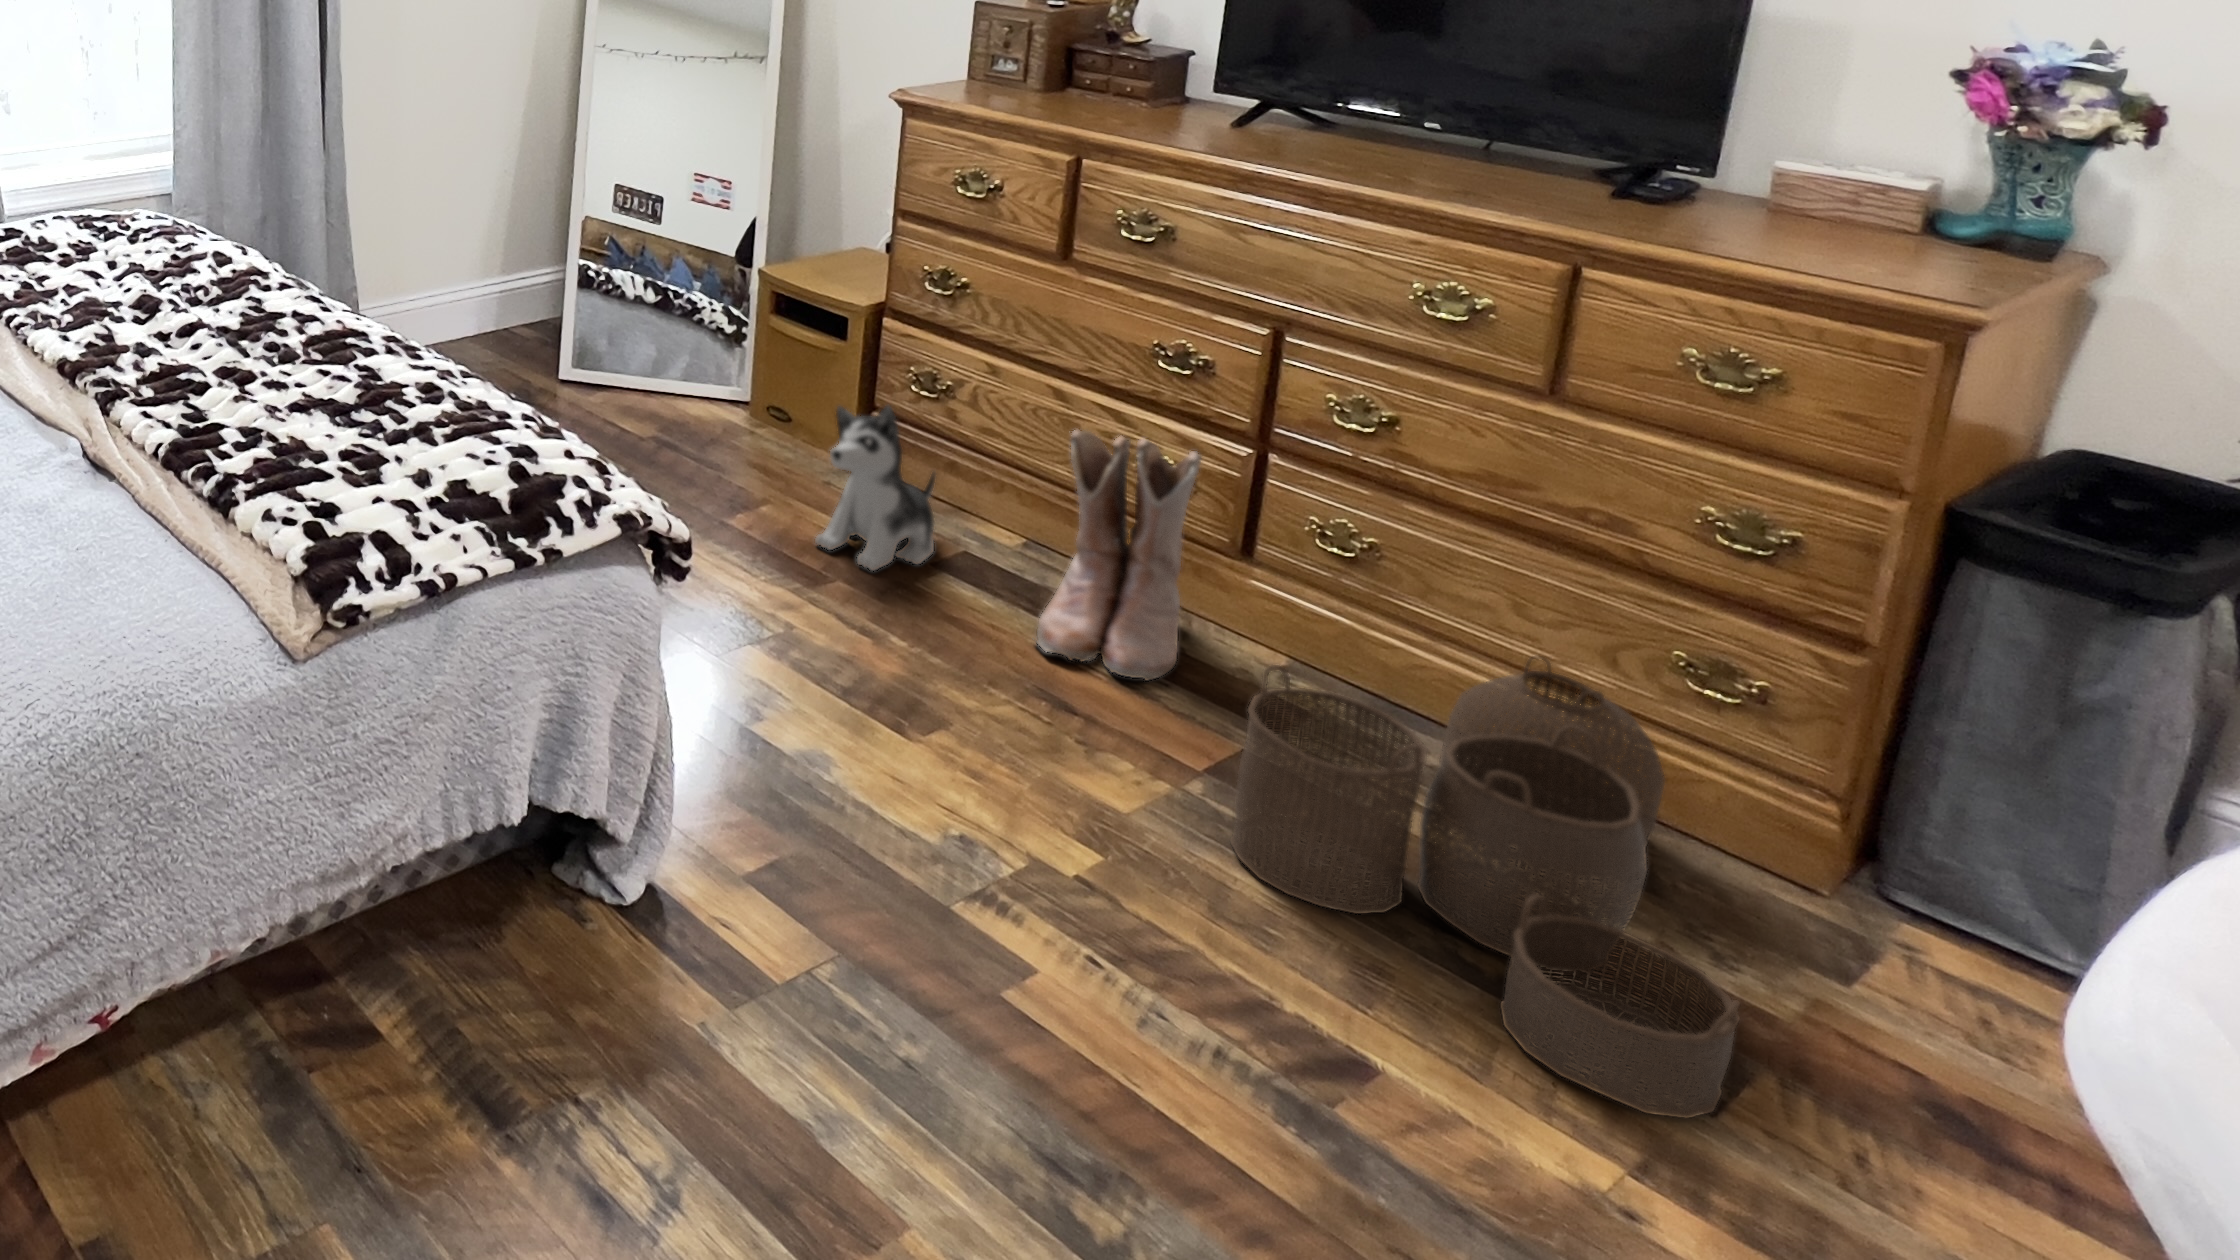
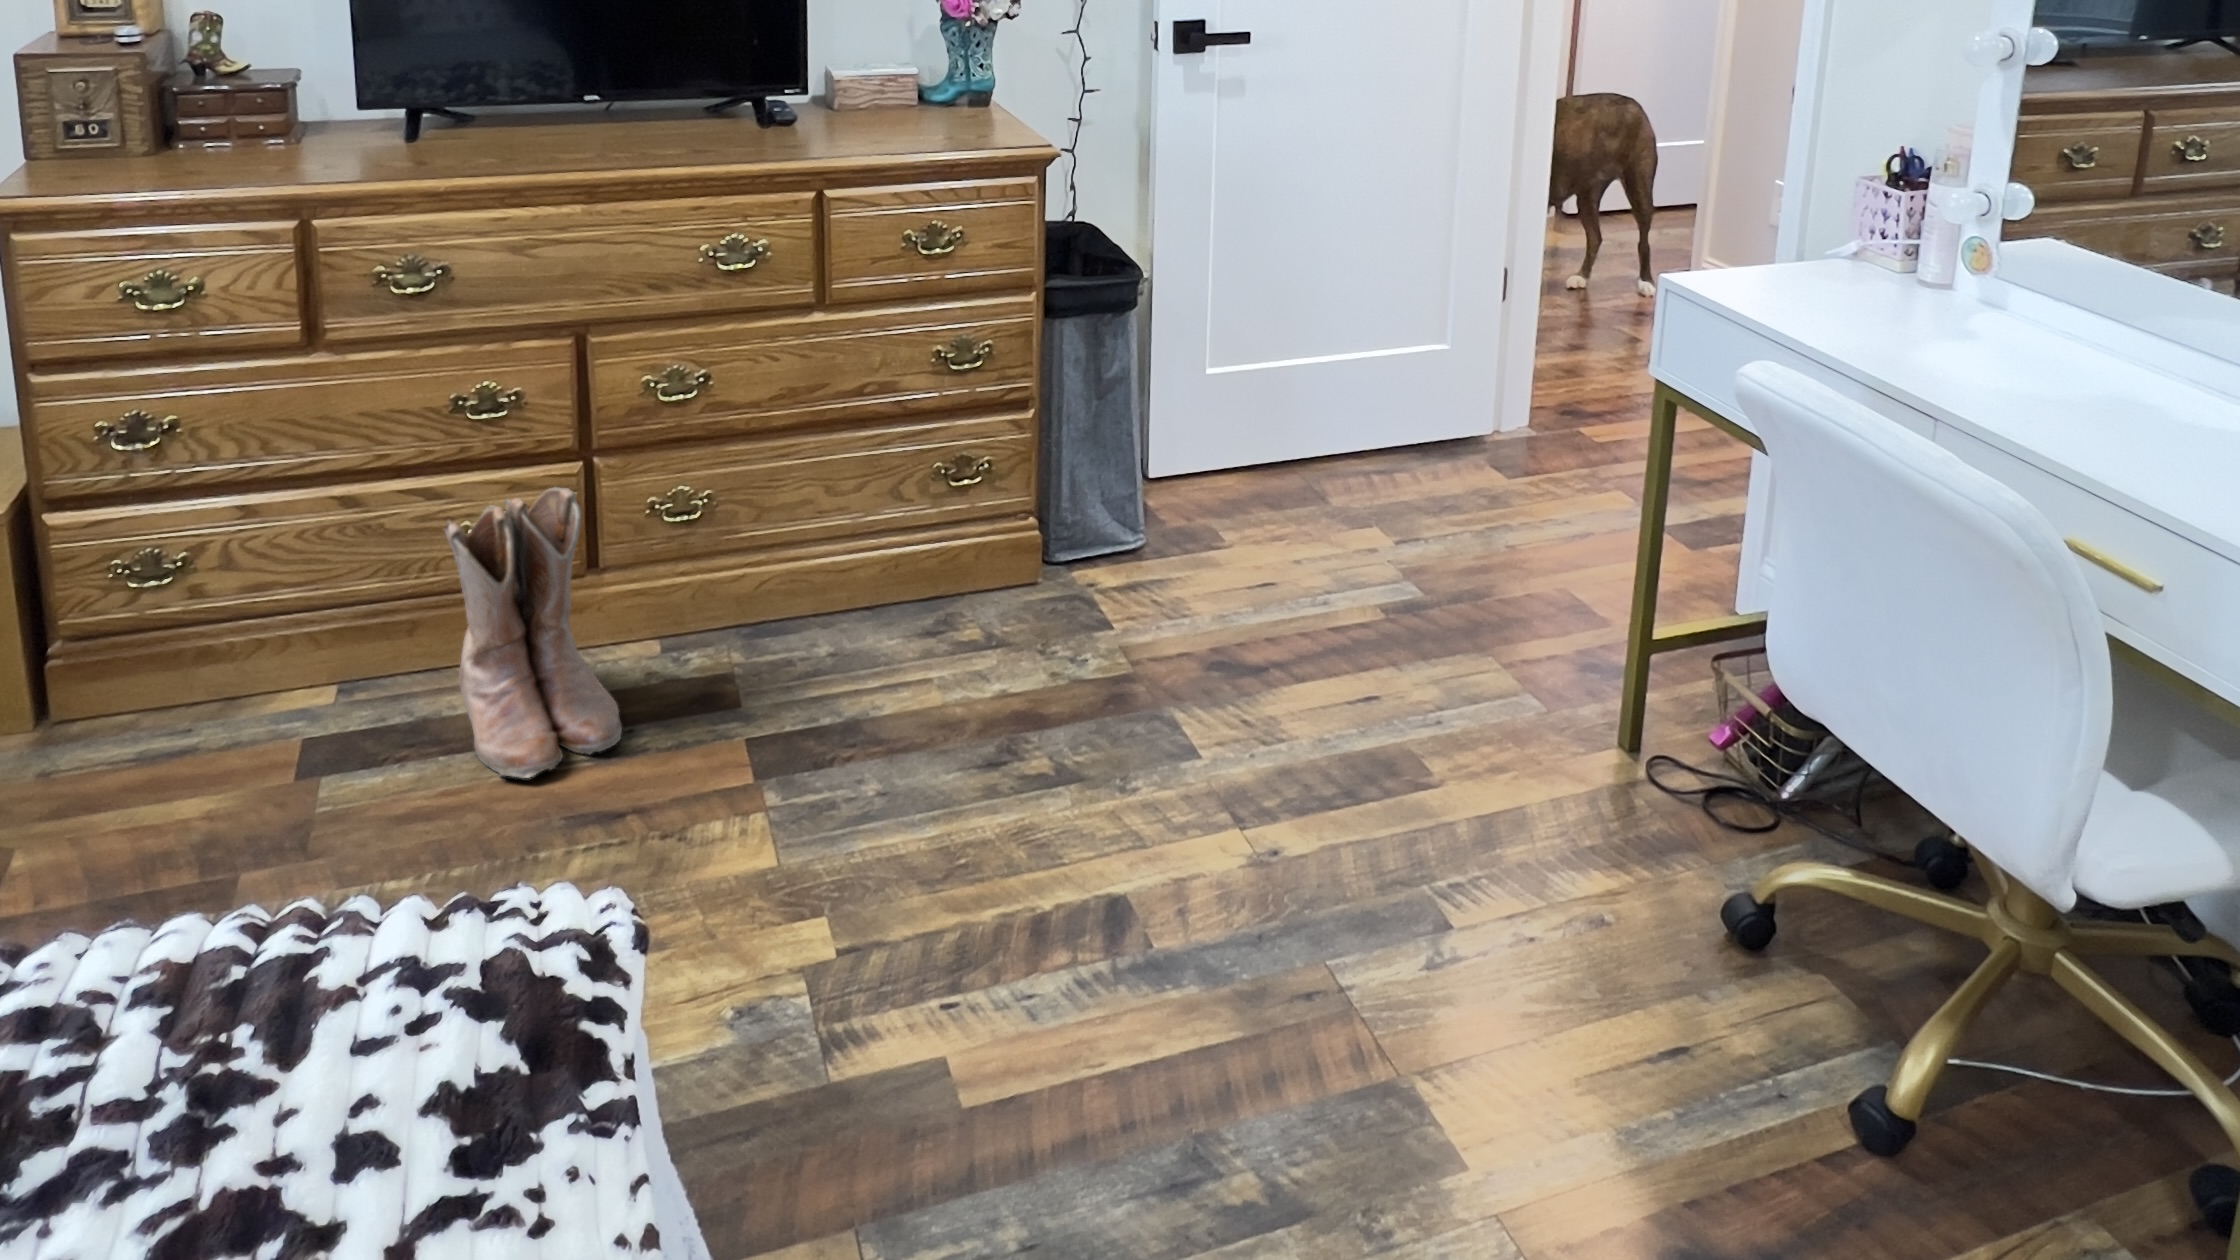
plush toy: present [816,406,936,570] -> none [117,611,295,851]
woven basket: present [1231,657,1739,1118] -> none [830,516,1213,830]

